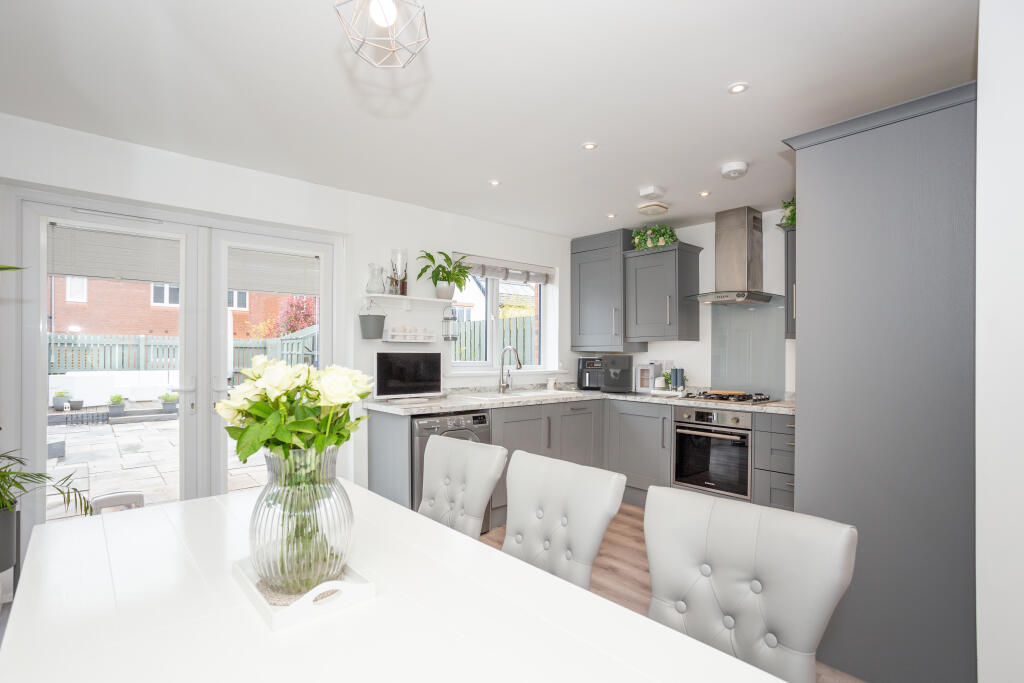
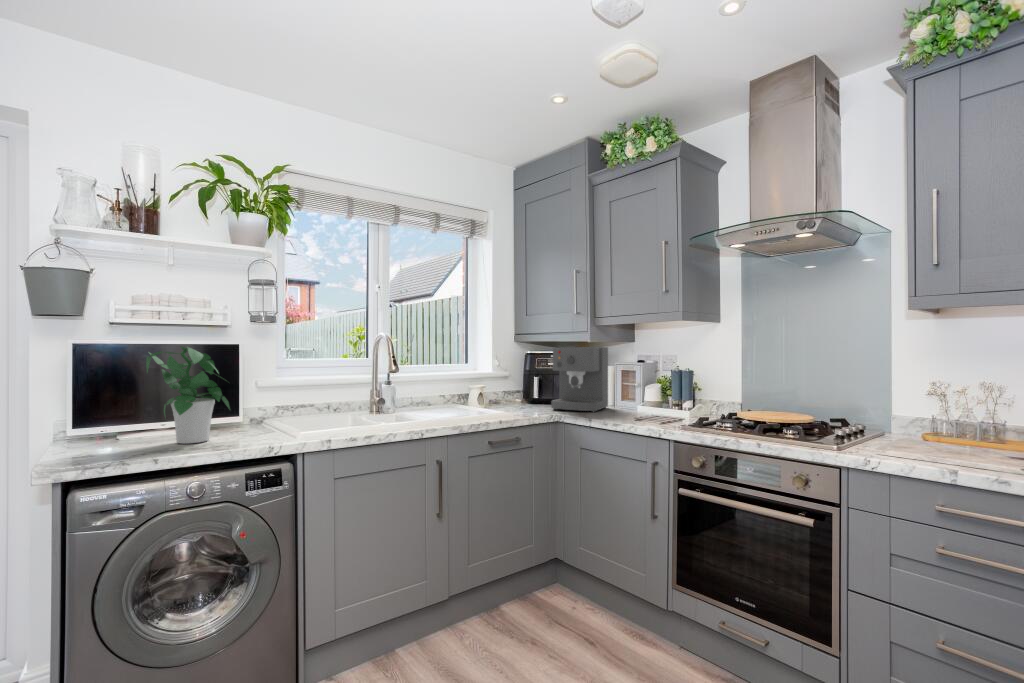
potted plant: none [424,354,459,402] -> present [146,346,230,444]

